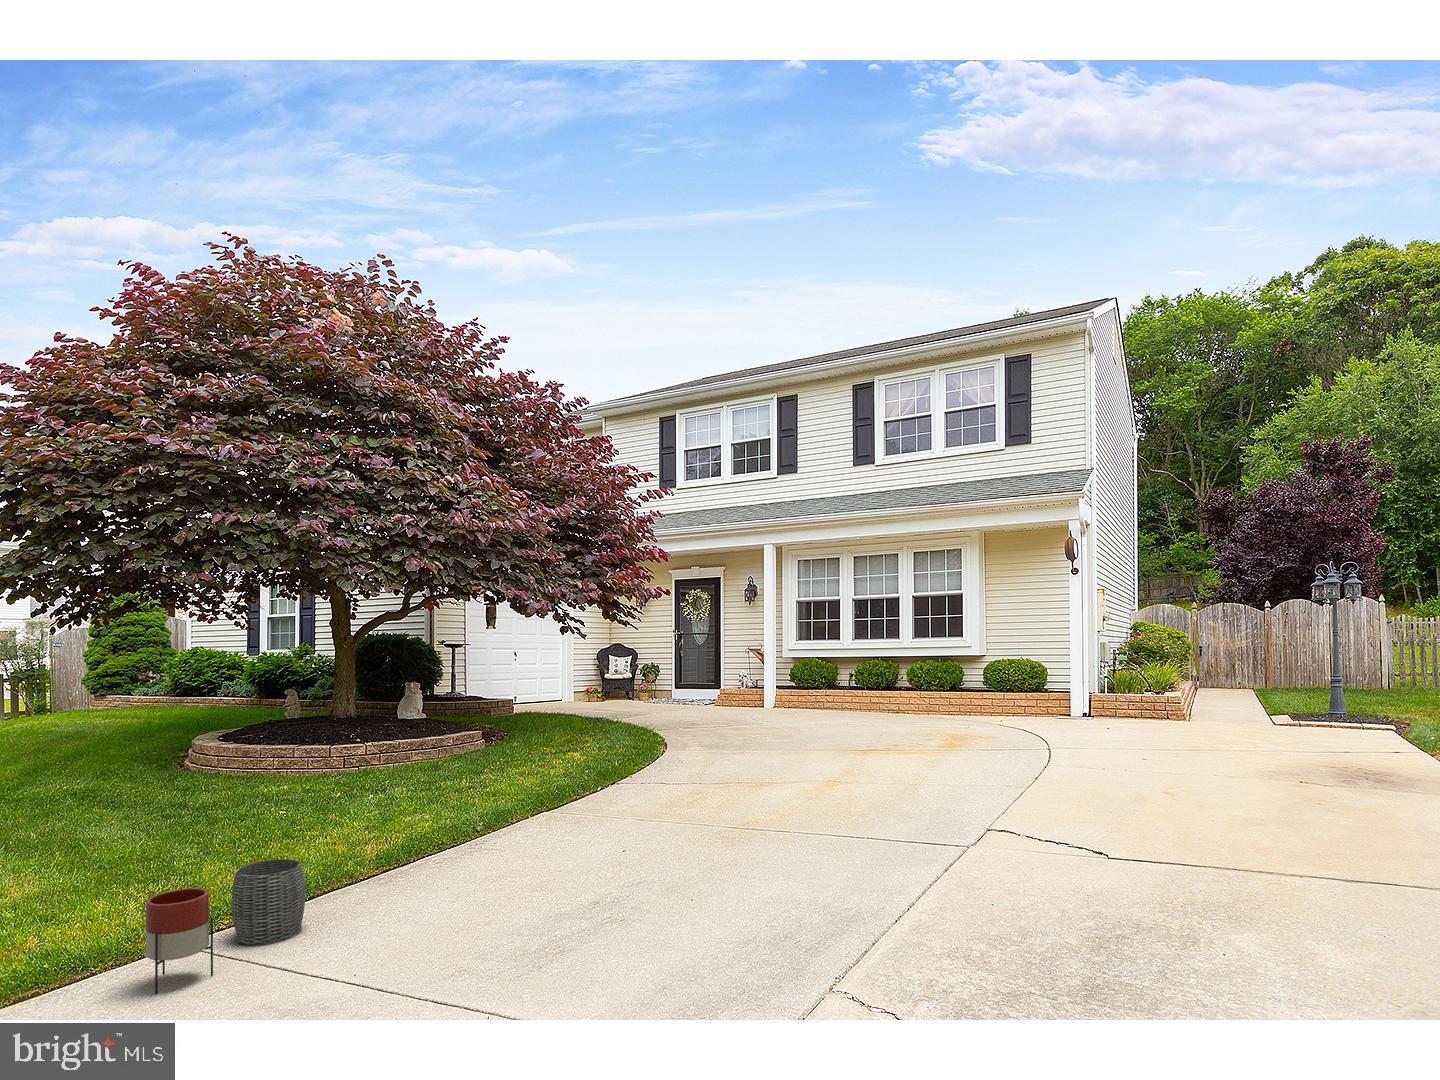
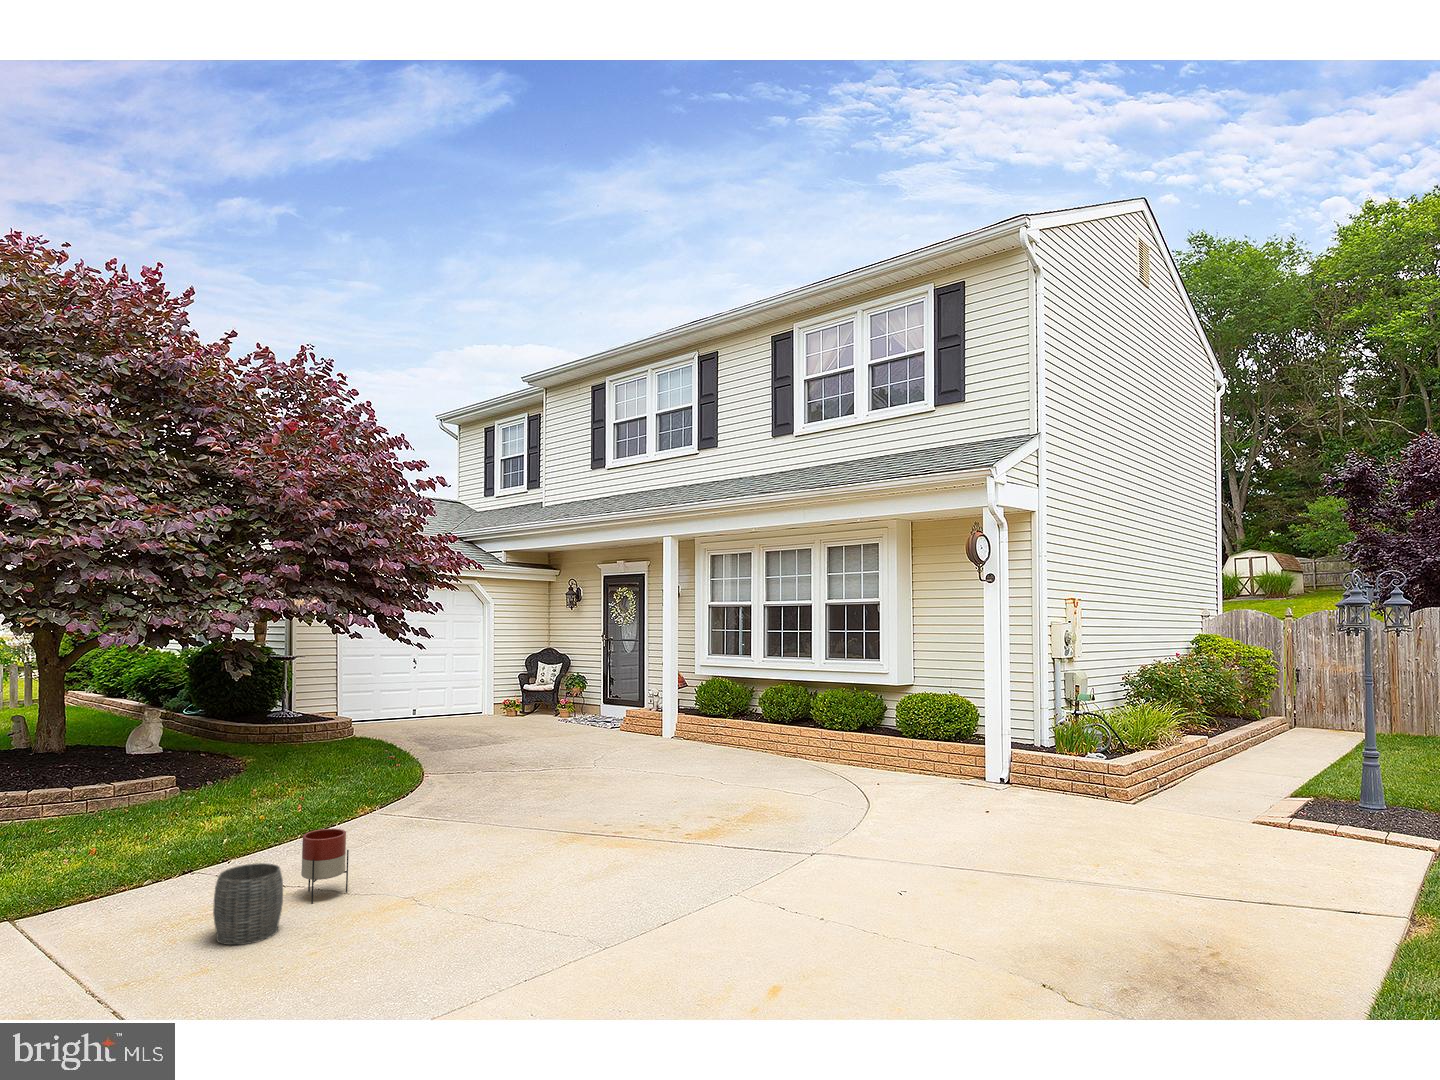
planter: present [146,888,213,994] -> present [301,829,349,904]

